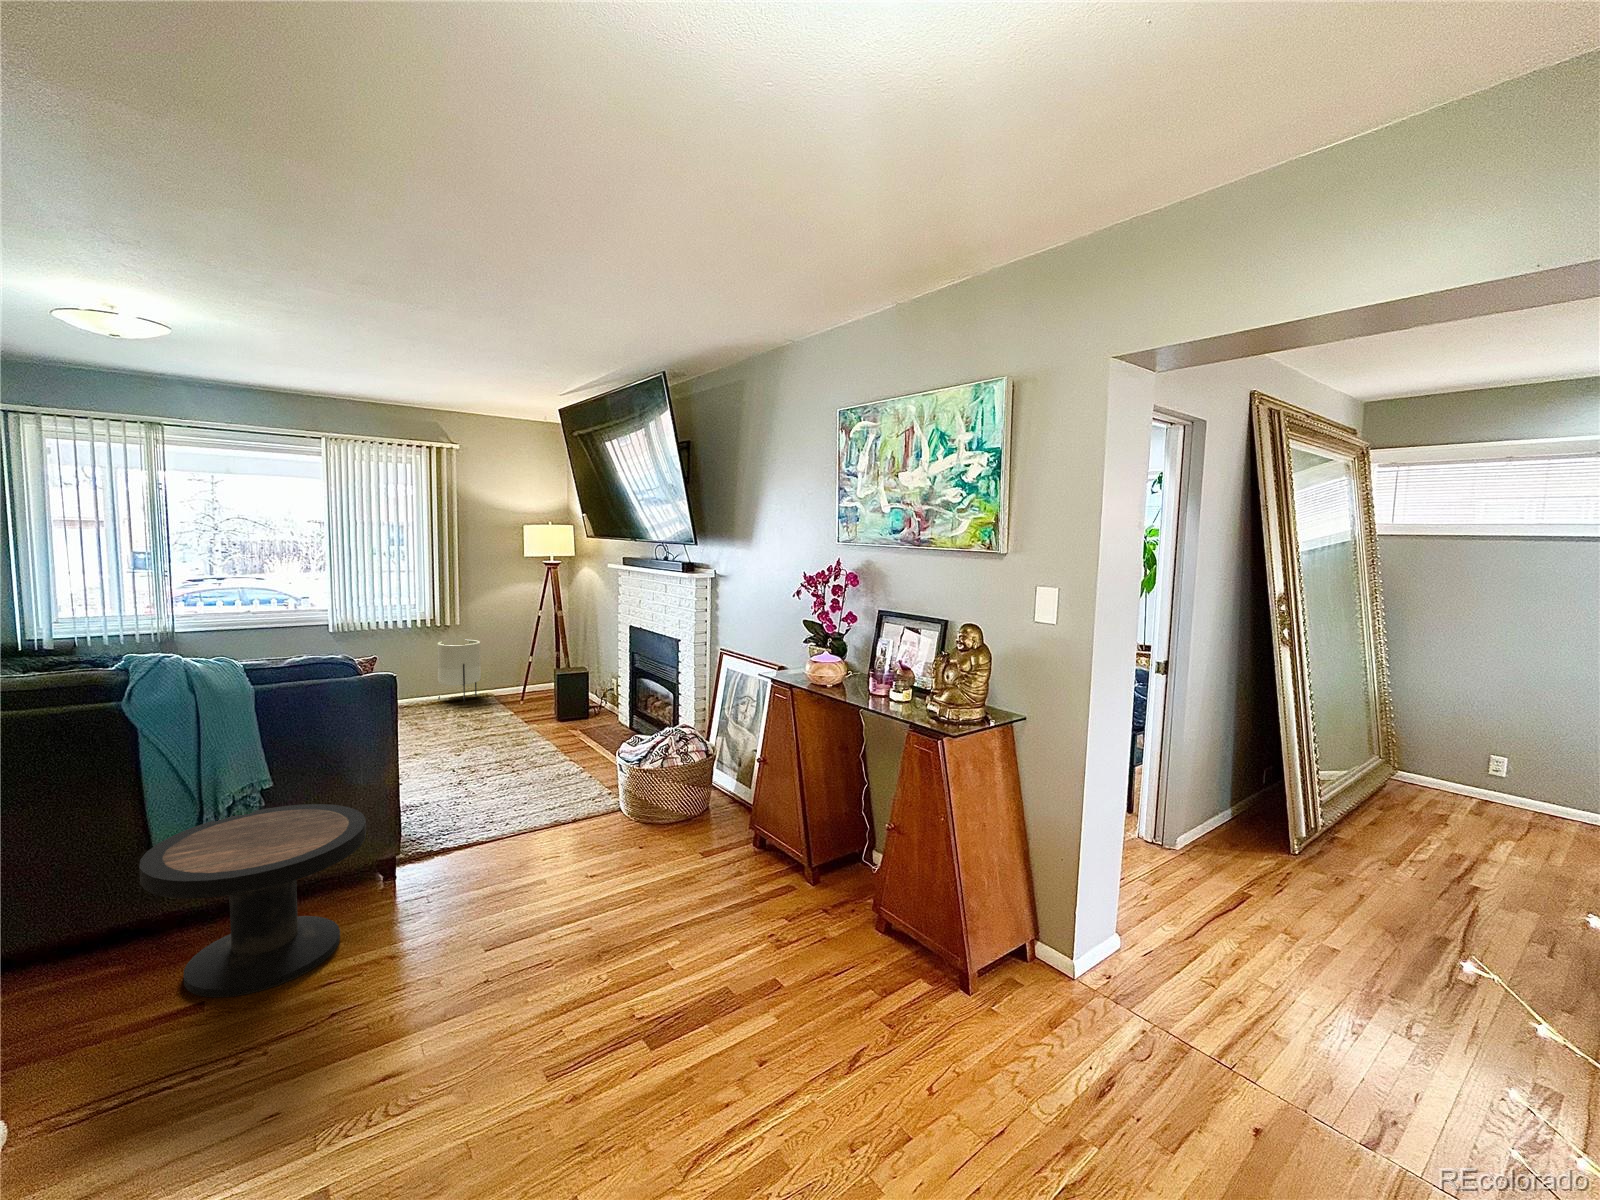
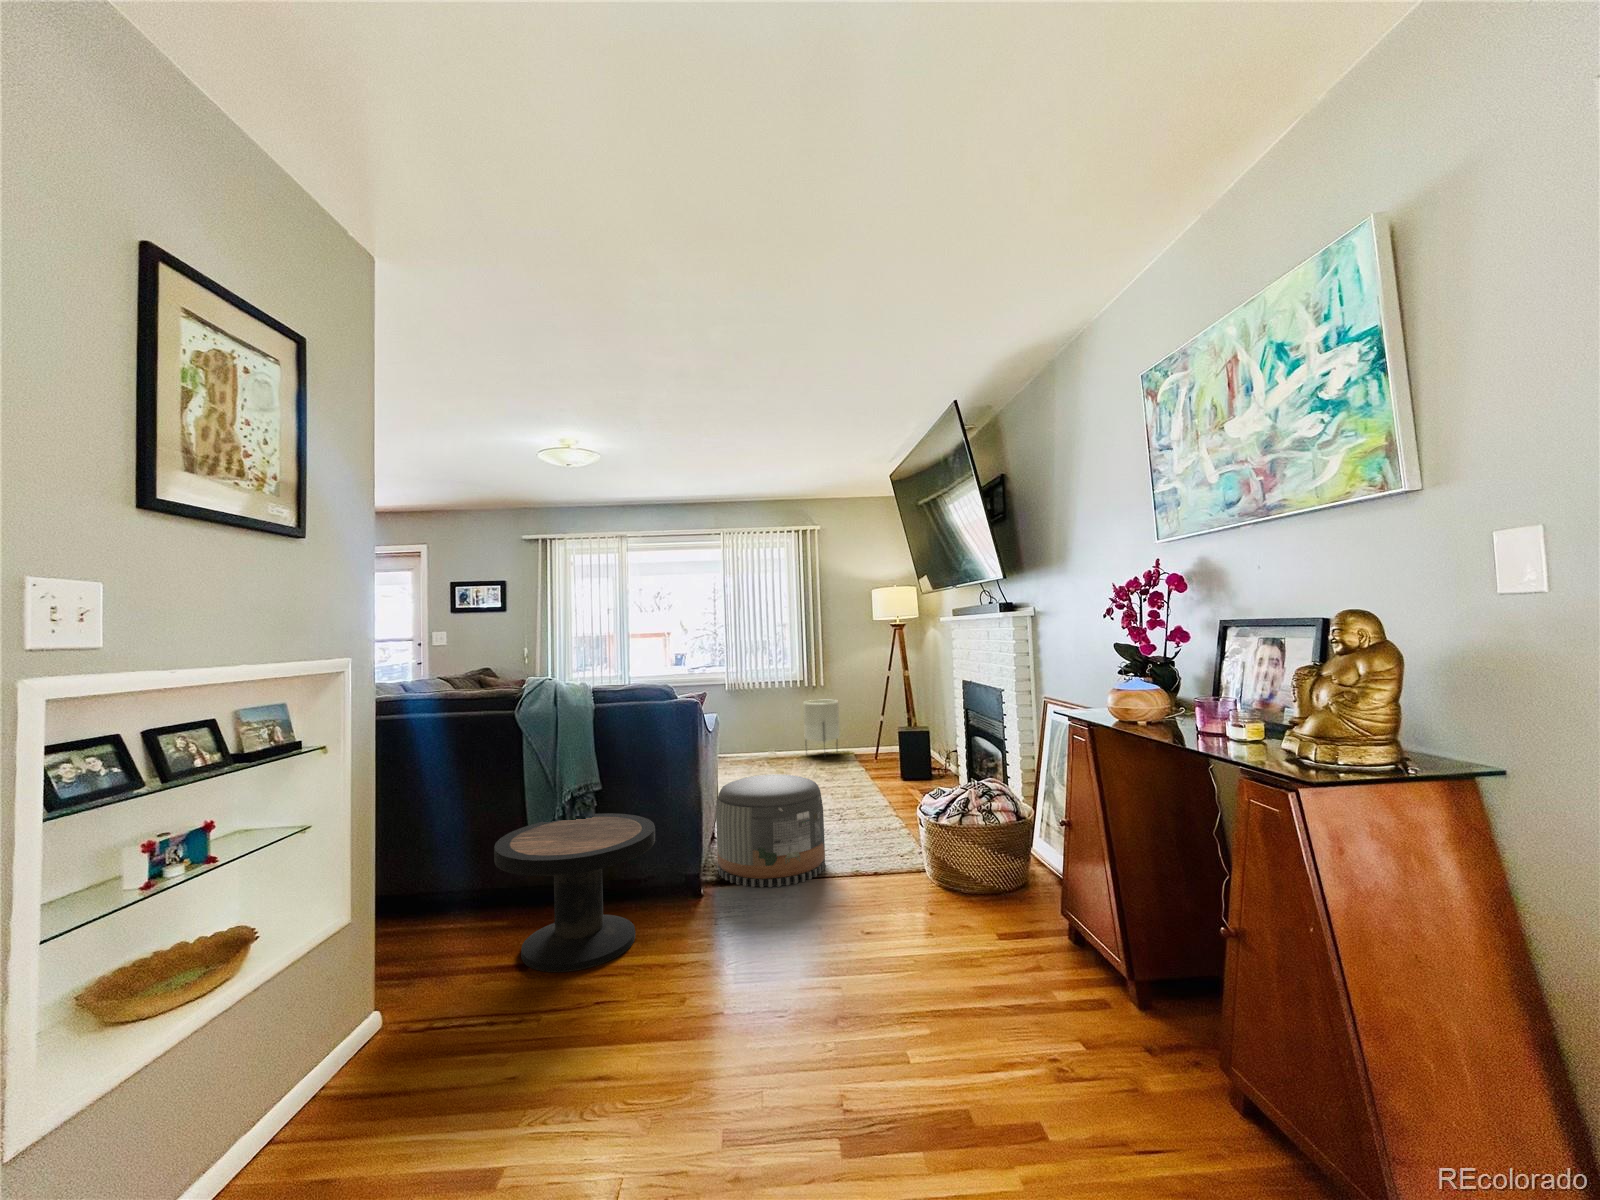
pouf: none [399,736,523,855] -> present [716,774,825,887]

